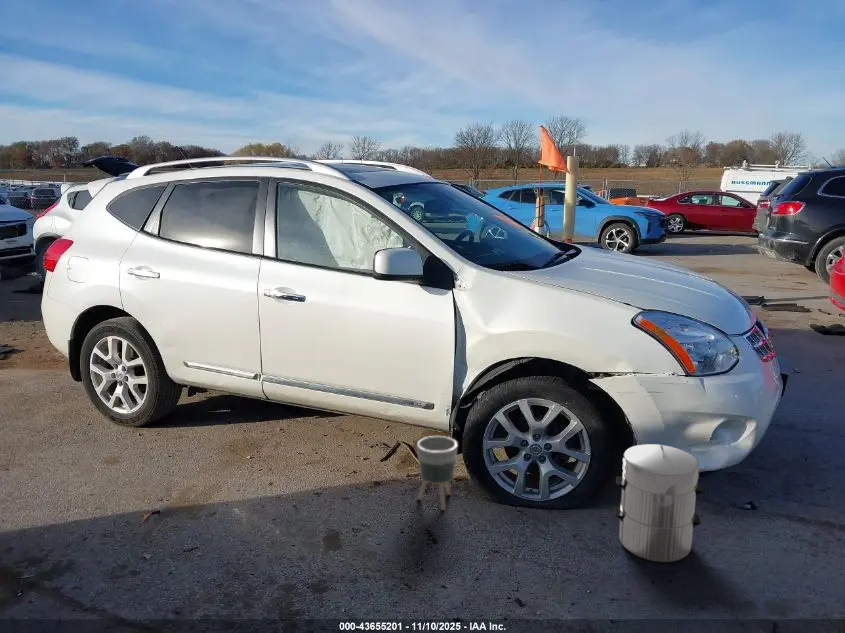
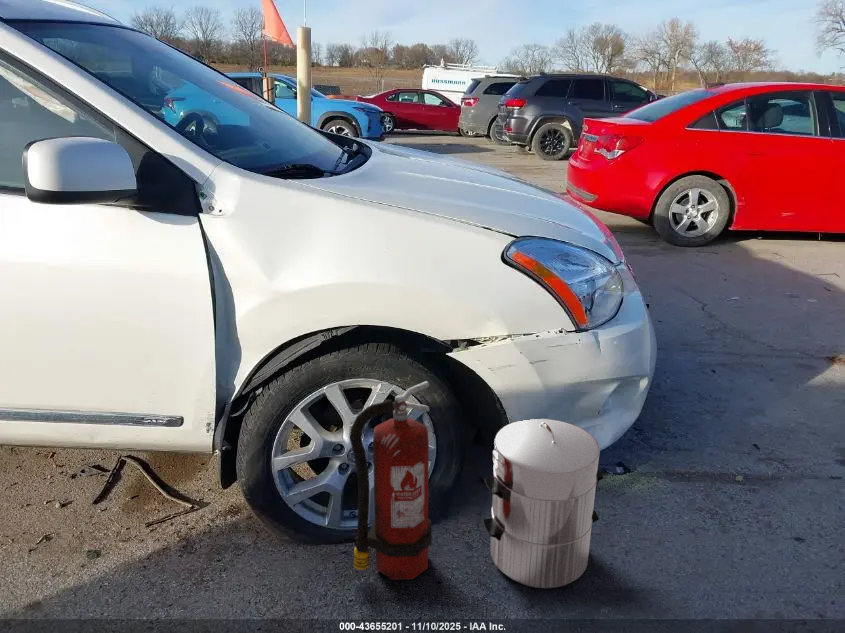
fire extinguisher: none [523,403,582,536] -> present [350,381,432,580]
planter: present [417,436,458,510] -> none [160,460,231,579]

